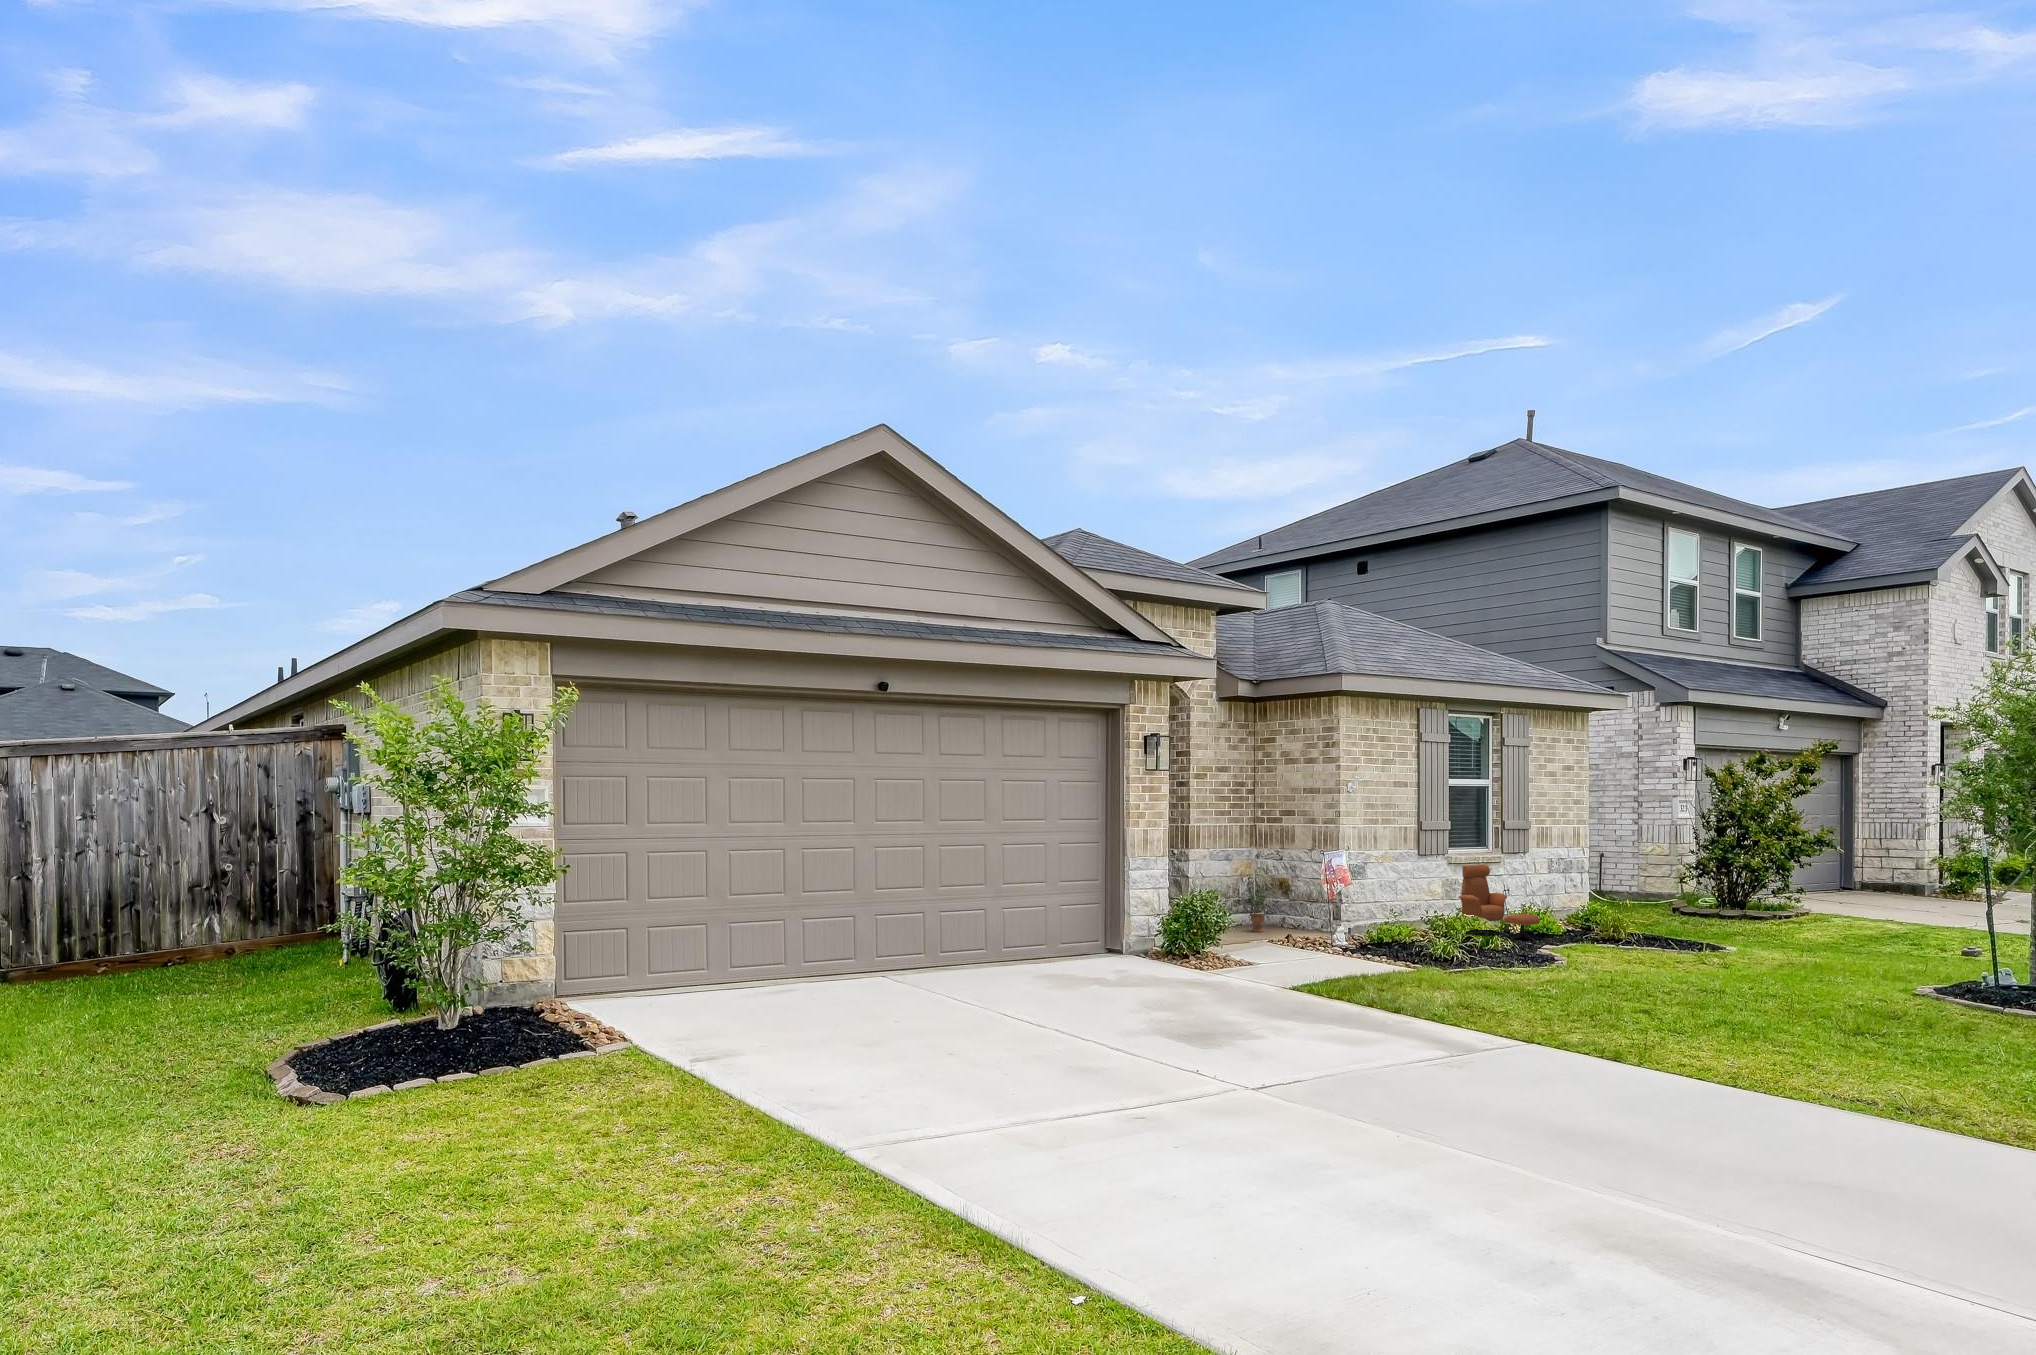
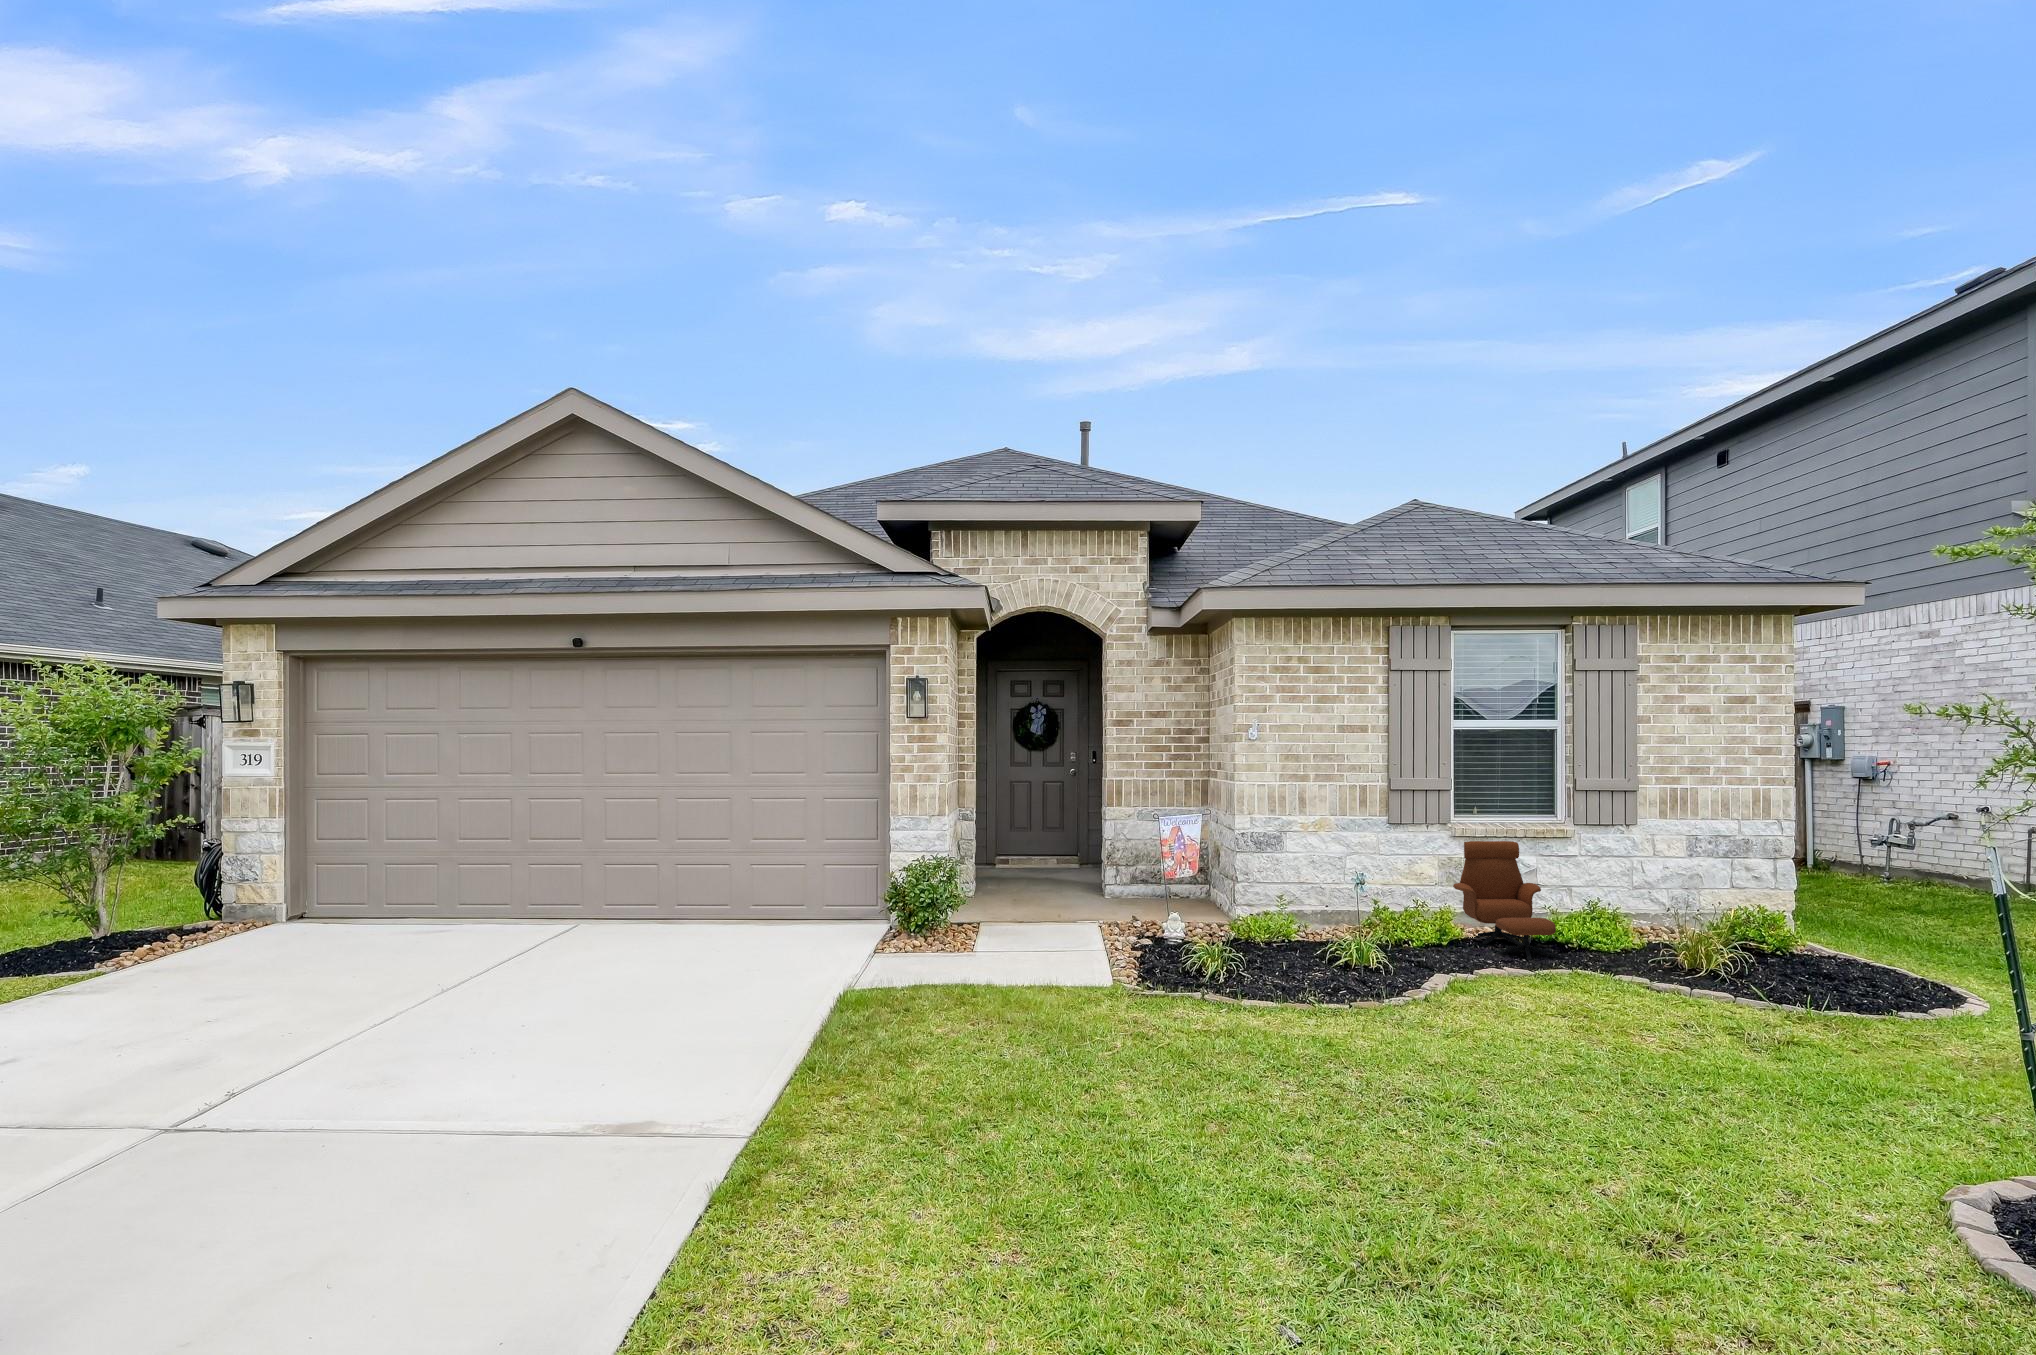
potted plant: present [1248,887,1266,932] -> none [1180,852,1207,908]

